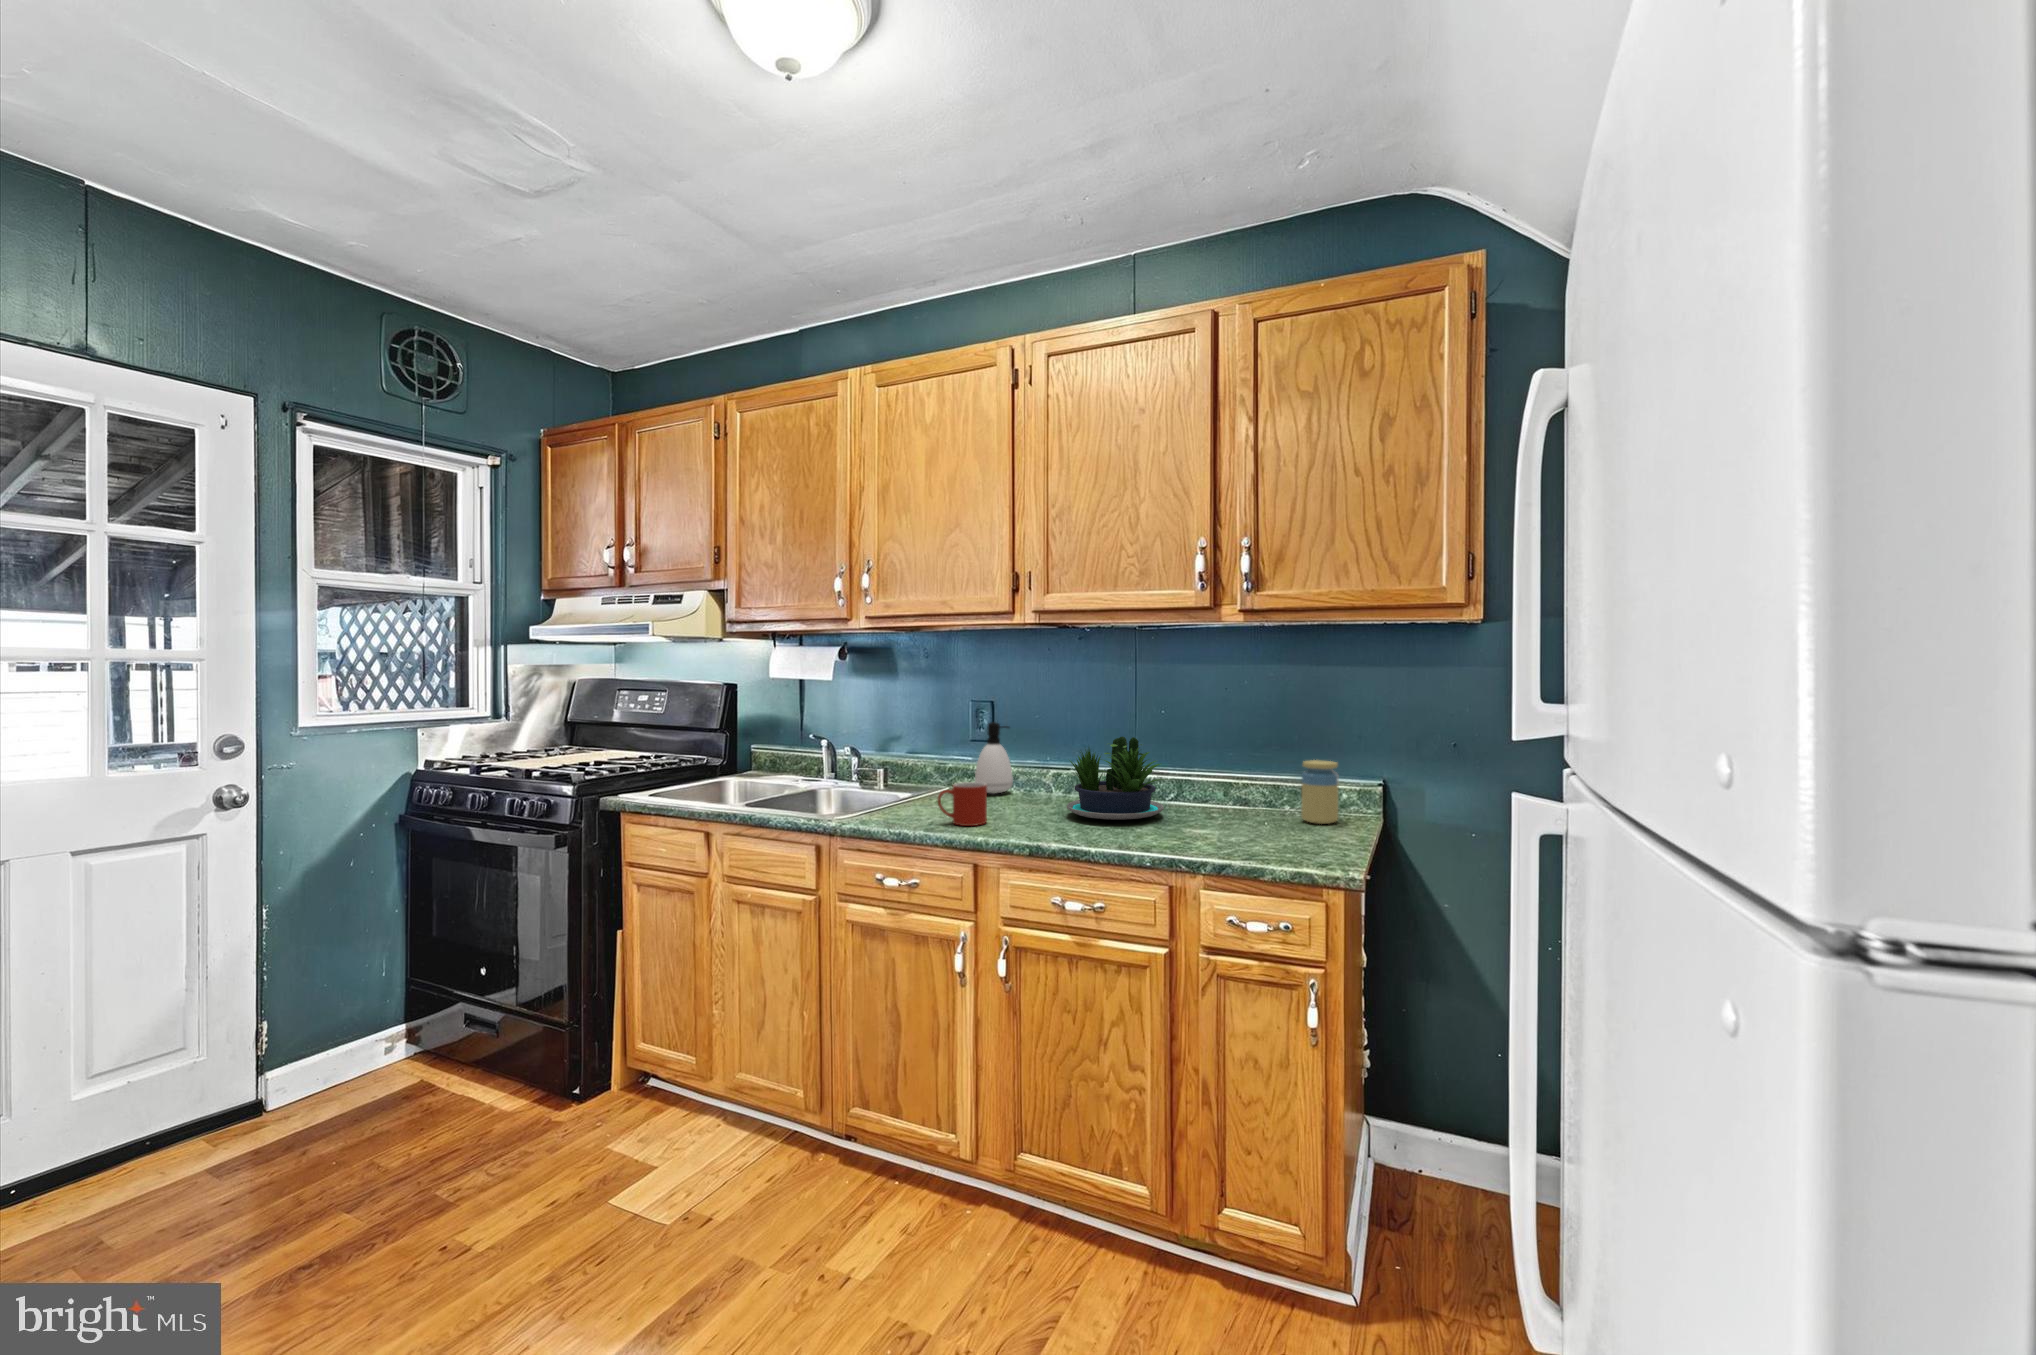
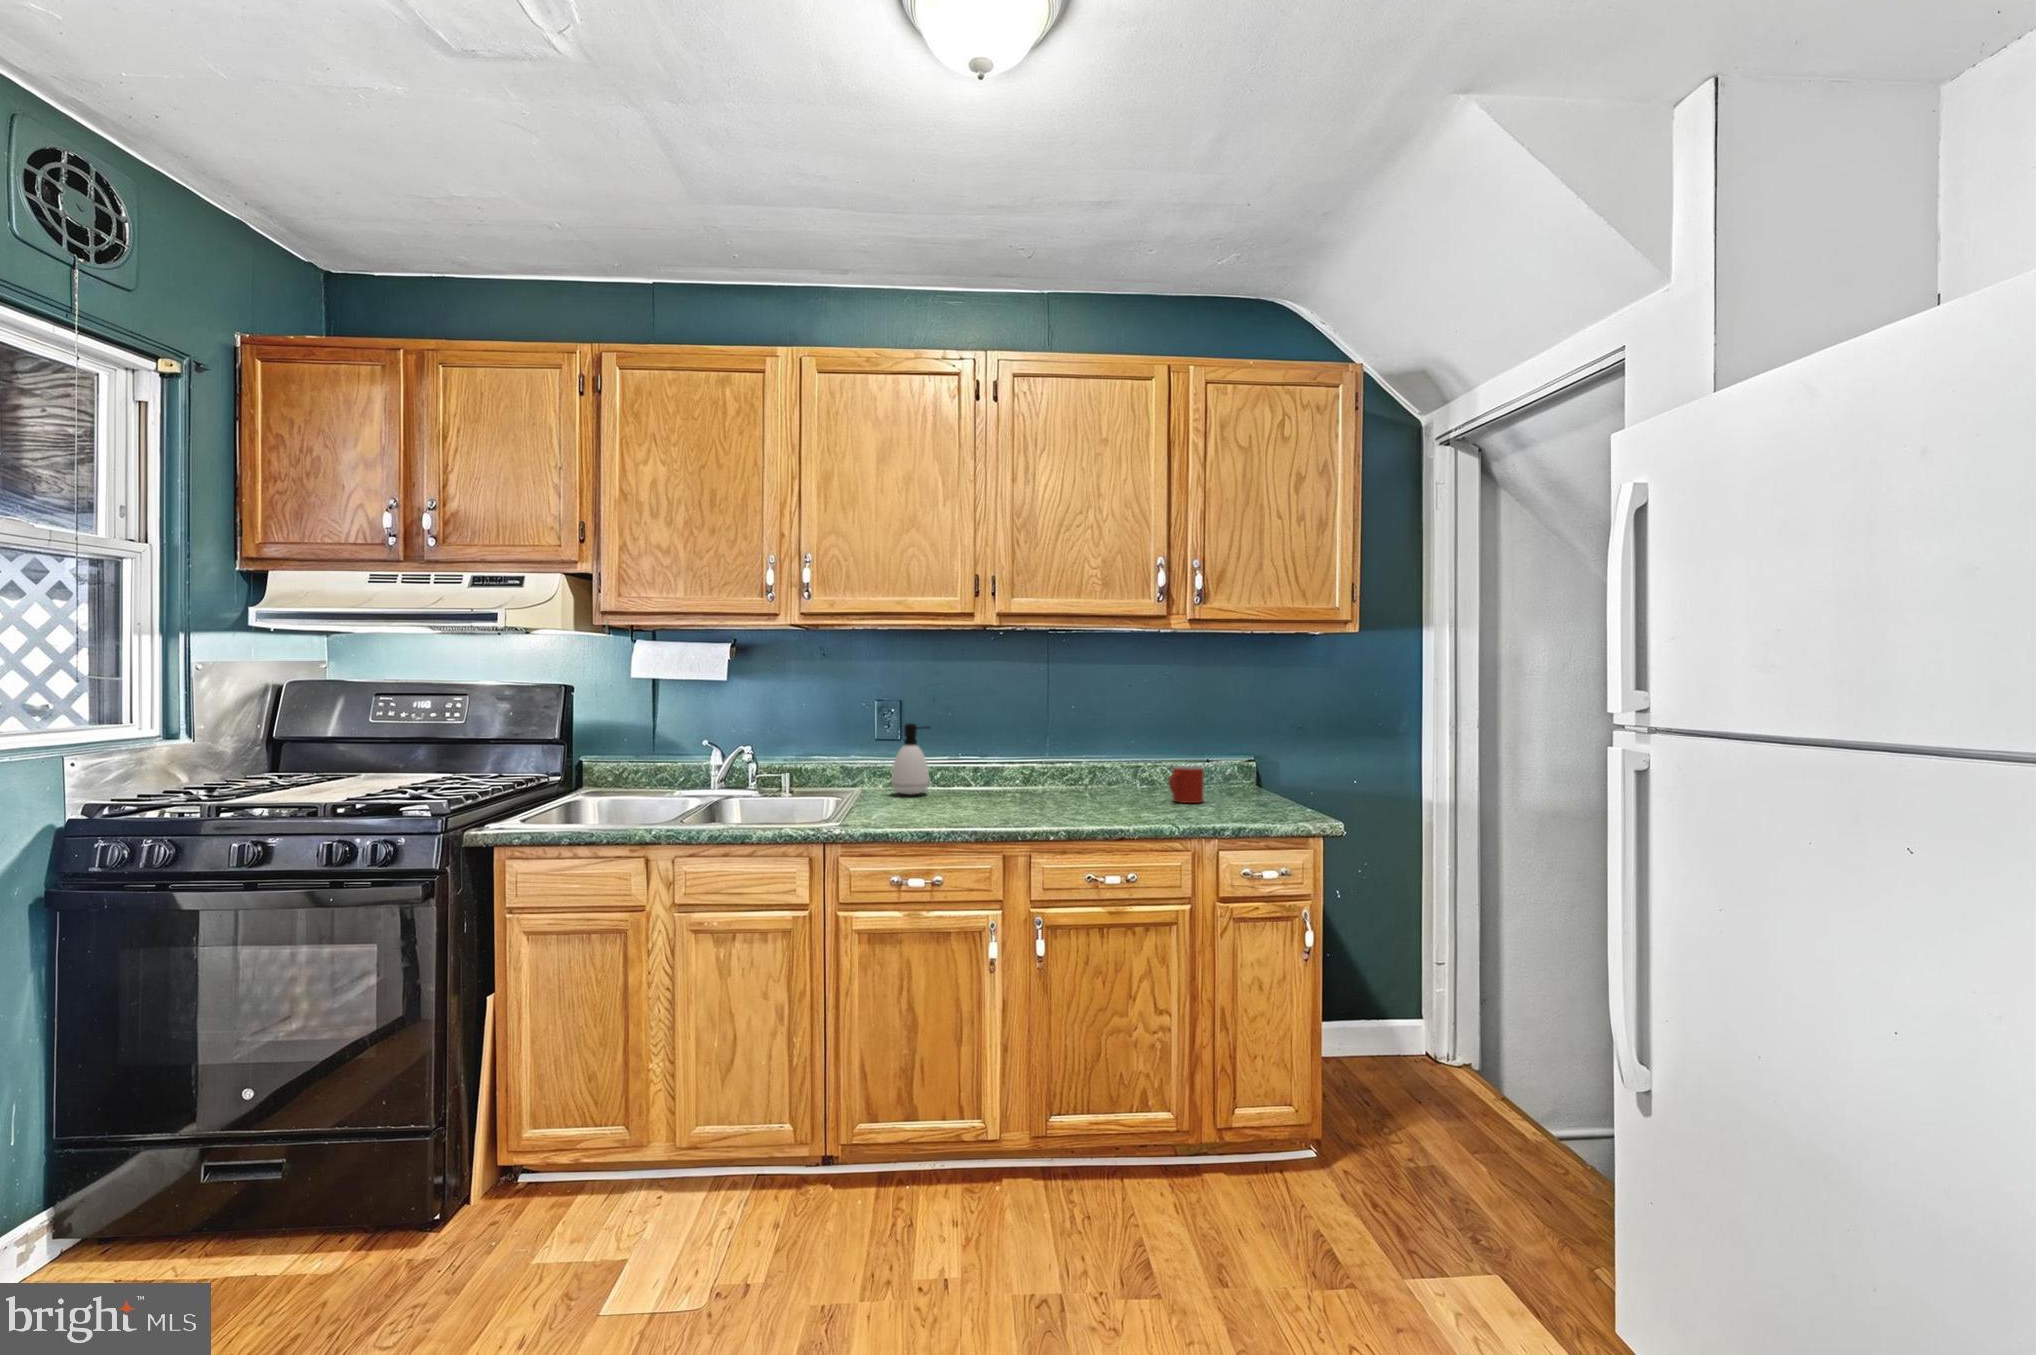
potted plant: present [1067,736,1166,820] -> none [1026,730,1130,804]
jar: present [1302,760,1338,824] -> none [1210,745,1240,795]
mug: present [938,782,987,826] -> present [1169,766,1203,803]

